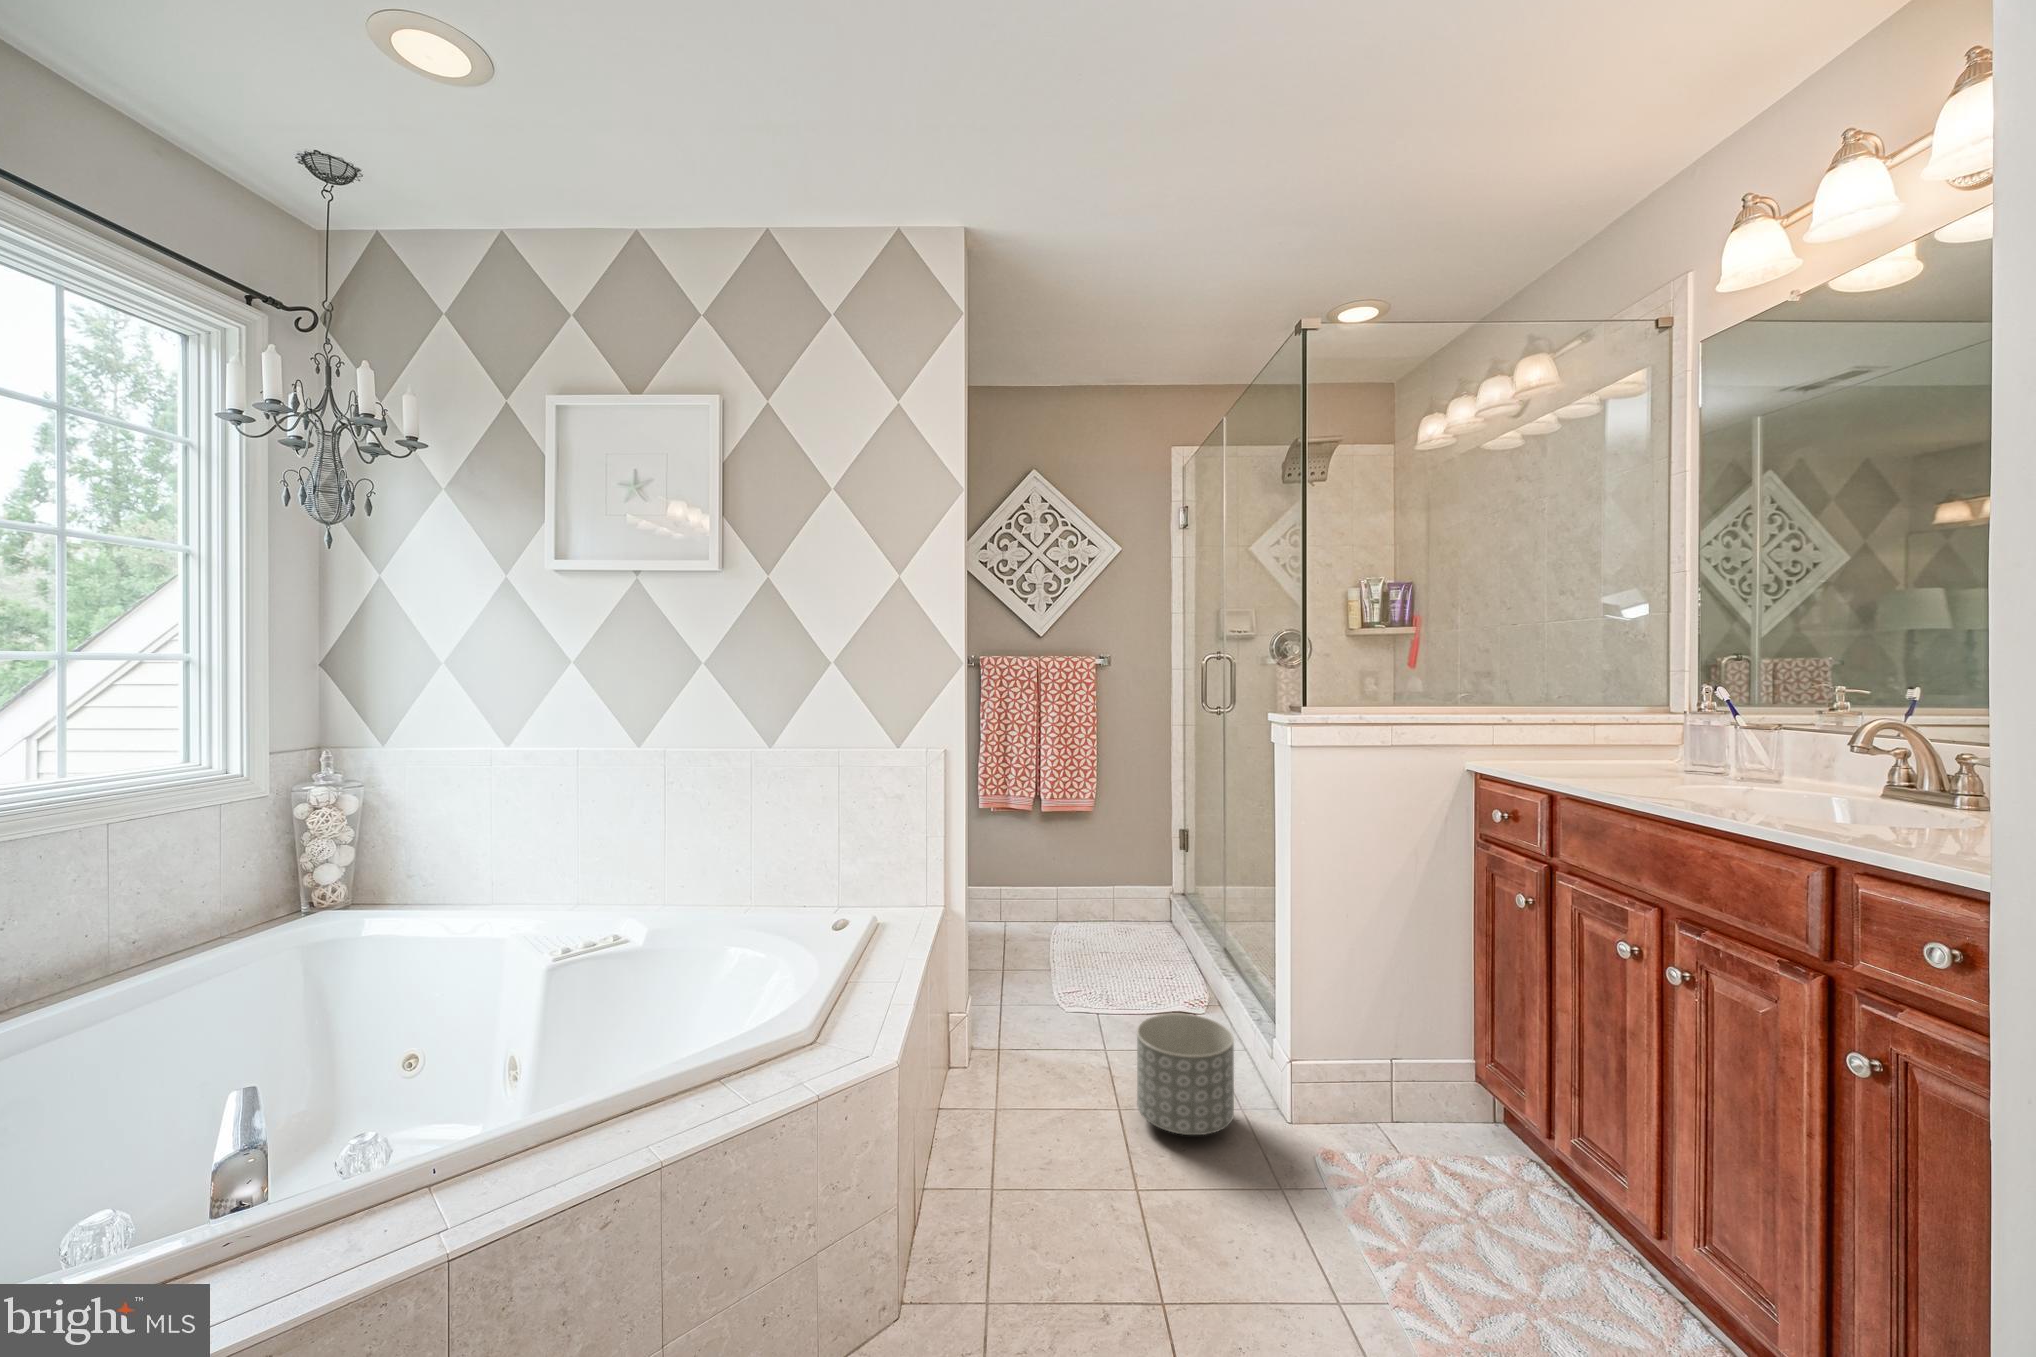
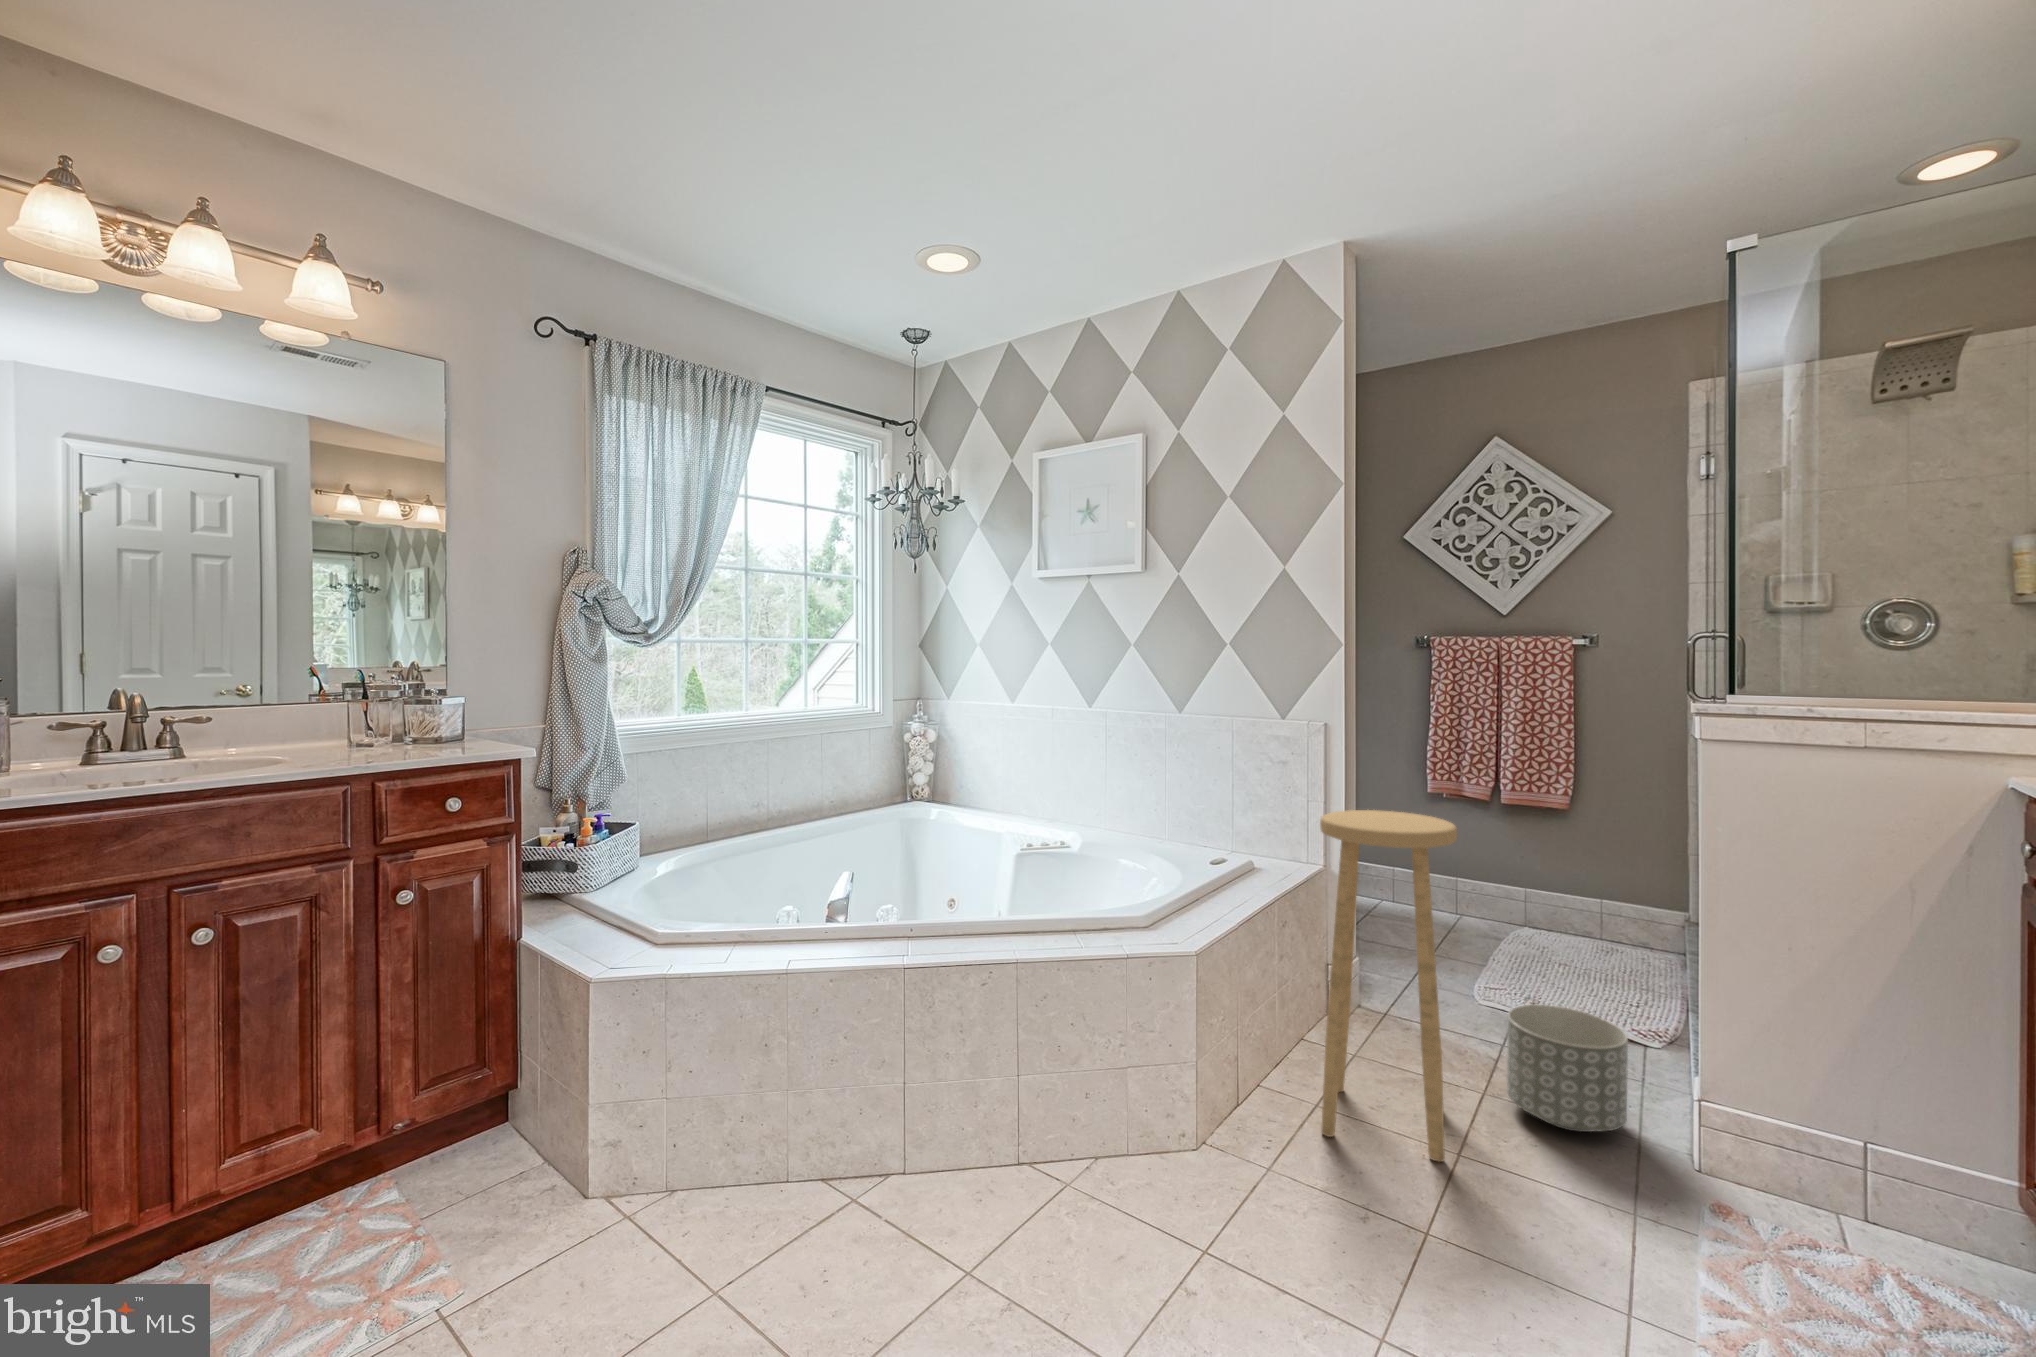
stool: none [987,853,1126,1239] -> present [1320,810,1457,1162]

